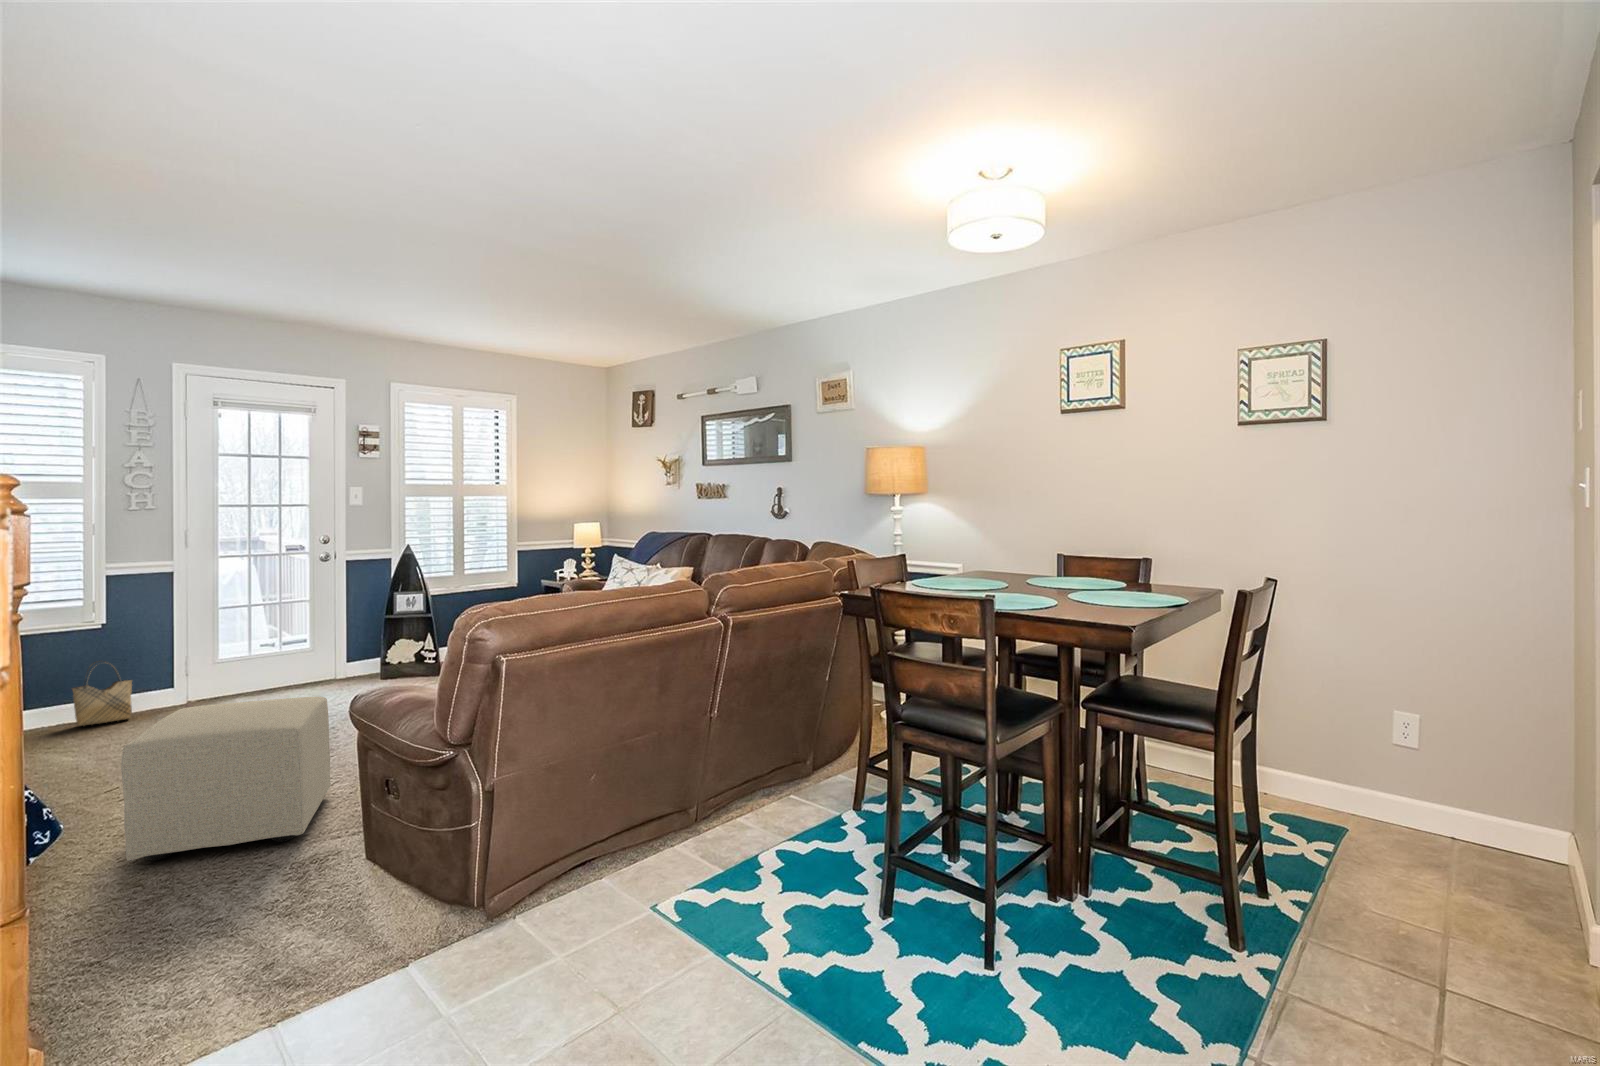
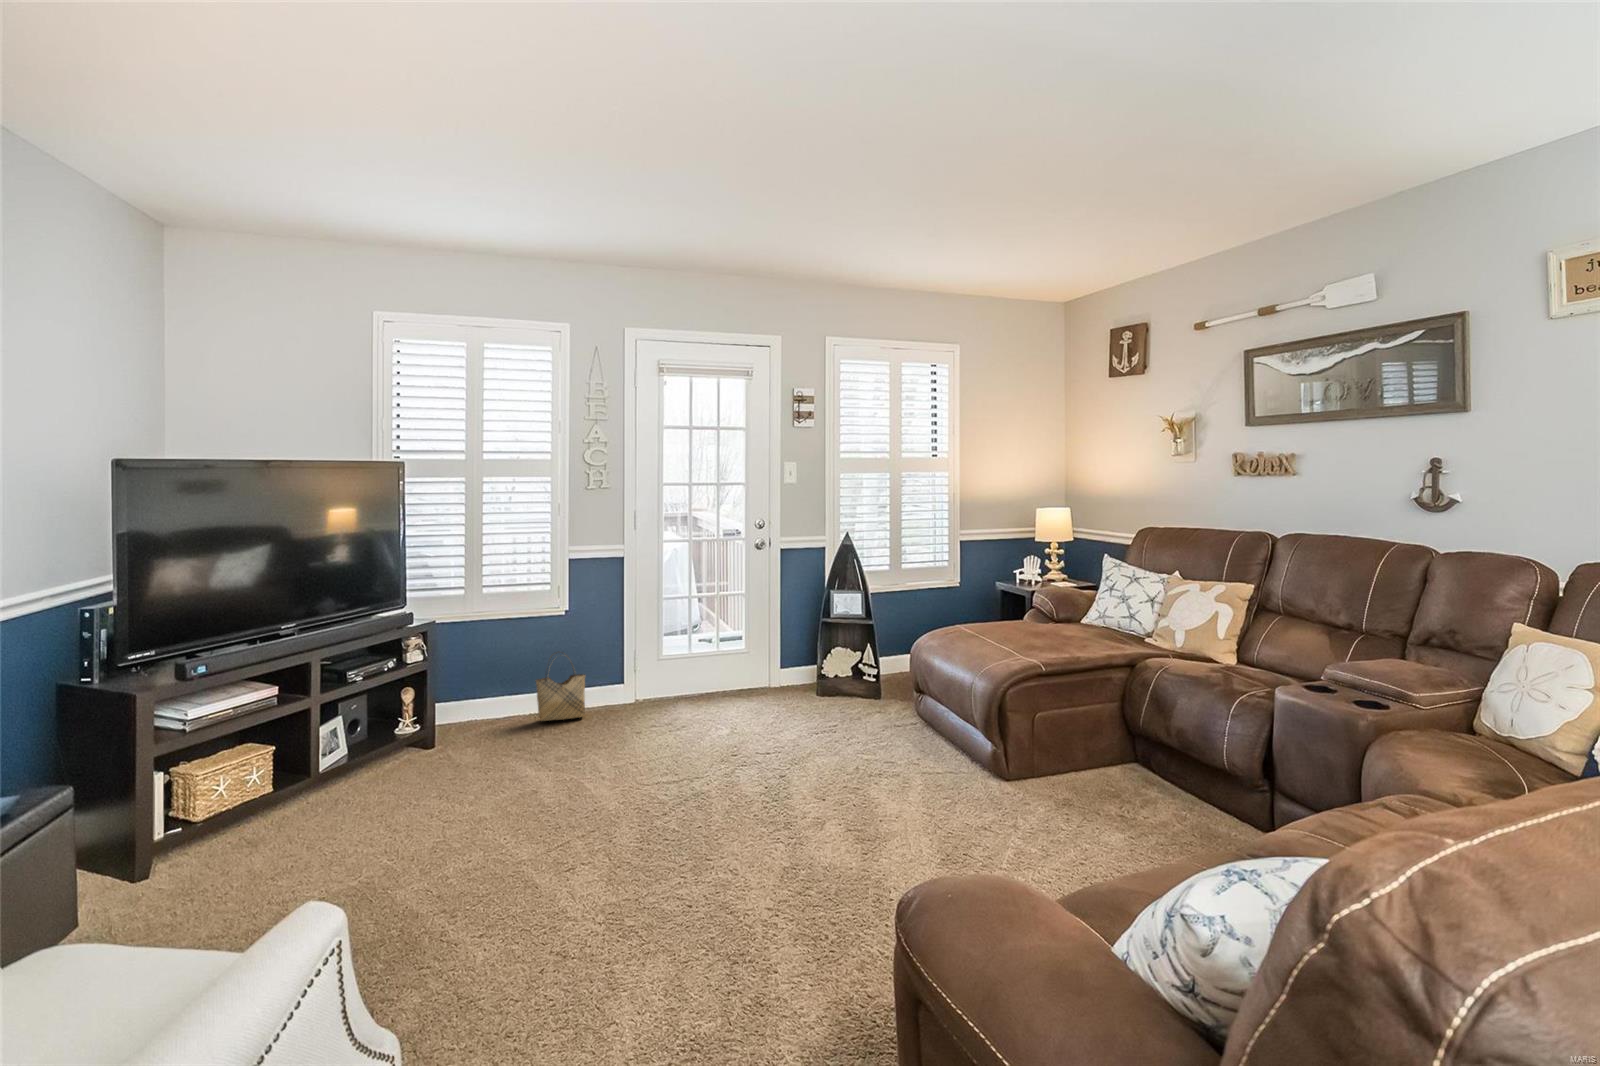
ottoman: present [121,697,331,861] -> none [578,756,815,1005]

